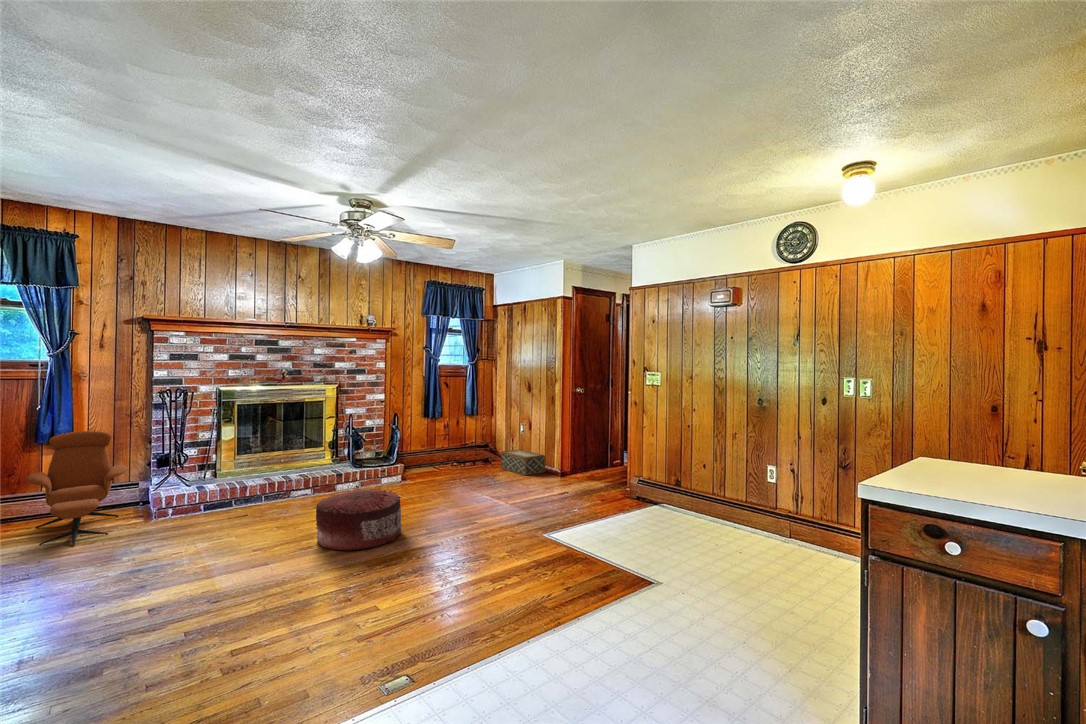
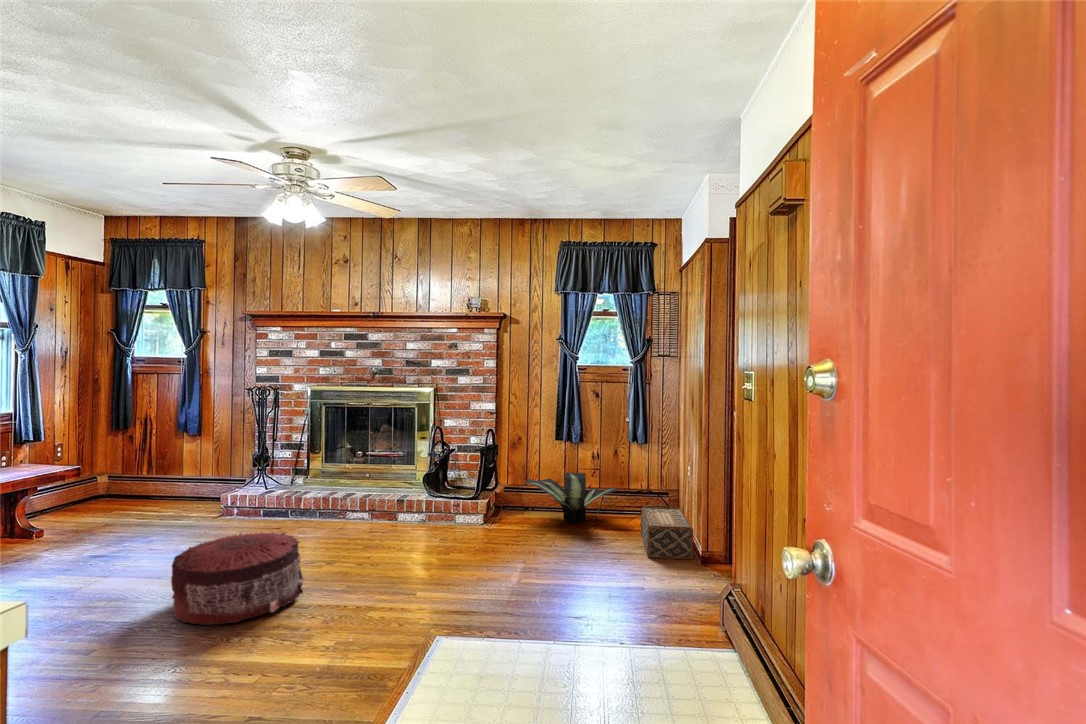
lounge chair: present [27,431,127,546] -> none [111,423,220,533]
potted plant: none [419,440,478,471] -> present [526,473,617,523]

